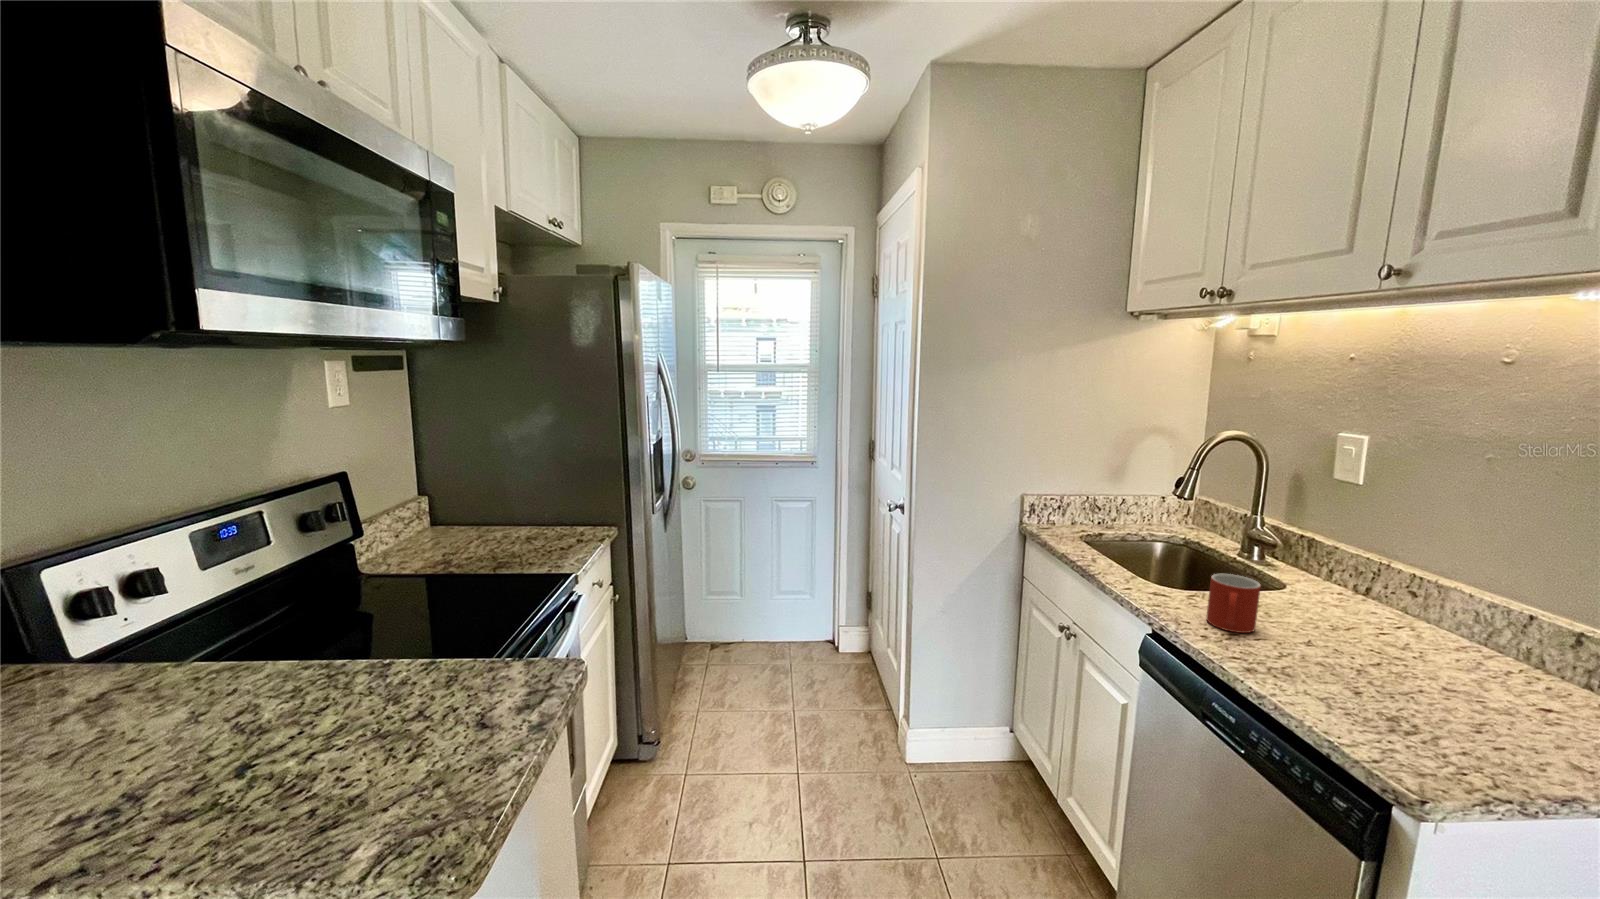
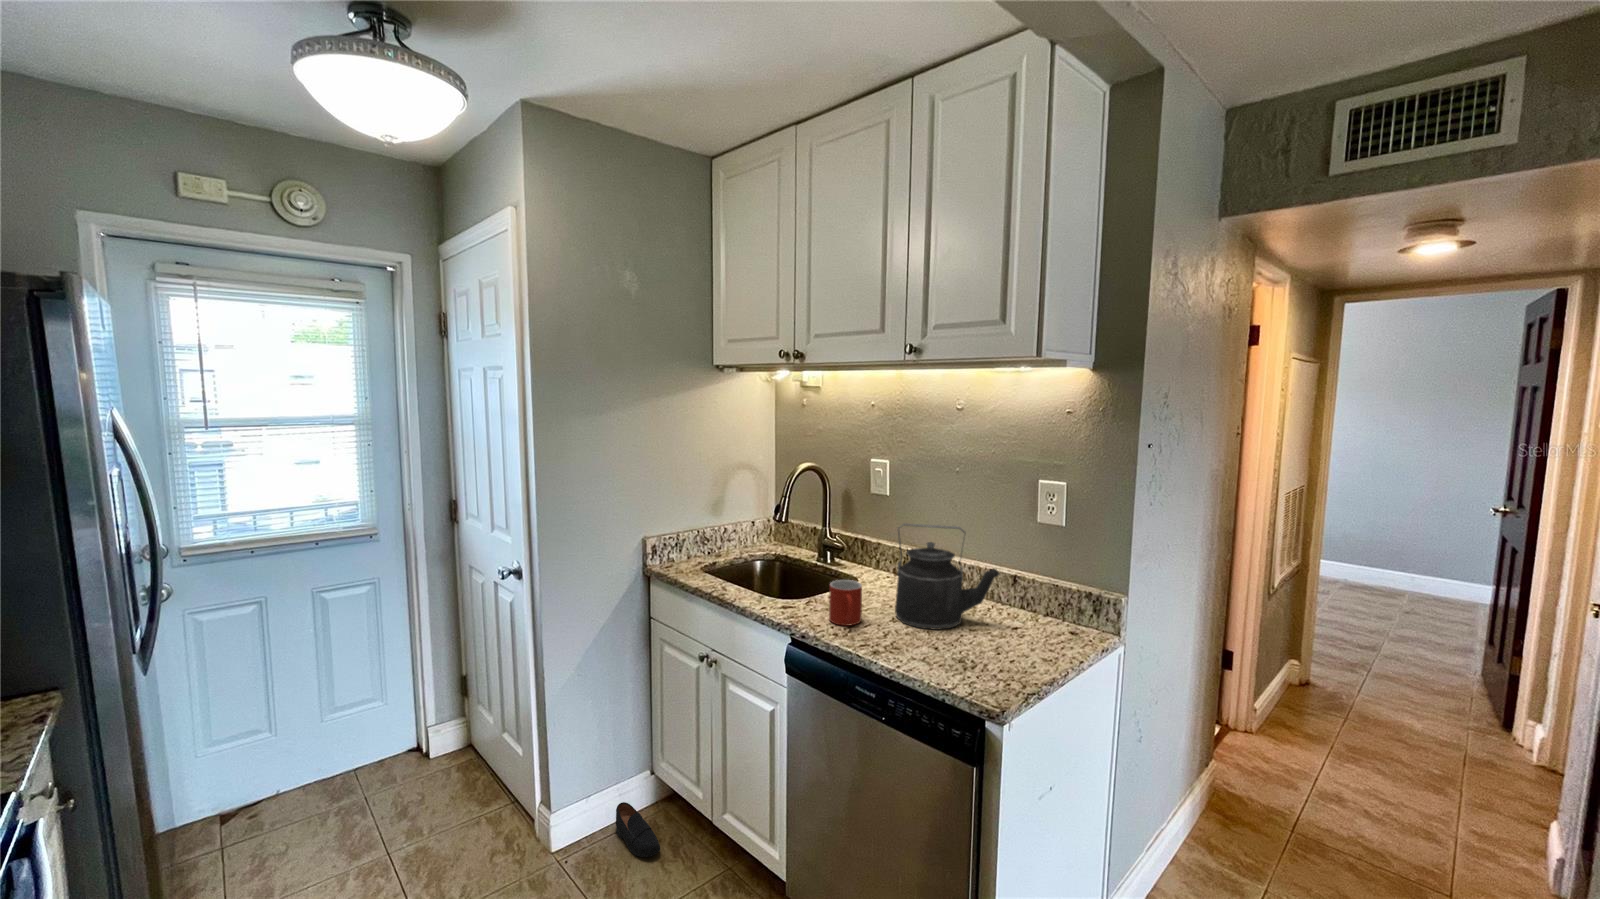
kettle: none [1315,517,1532,678] -> present [895,523,1000,630]
shoe: none [968,744,1003,804] -> present [616,802,660,857]

